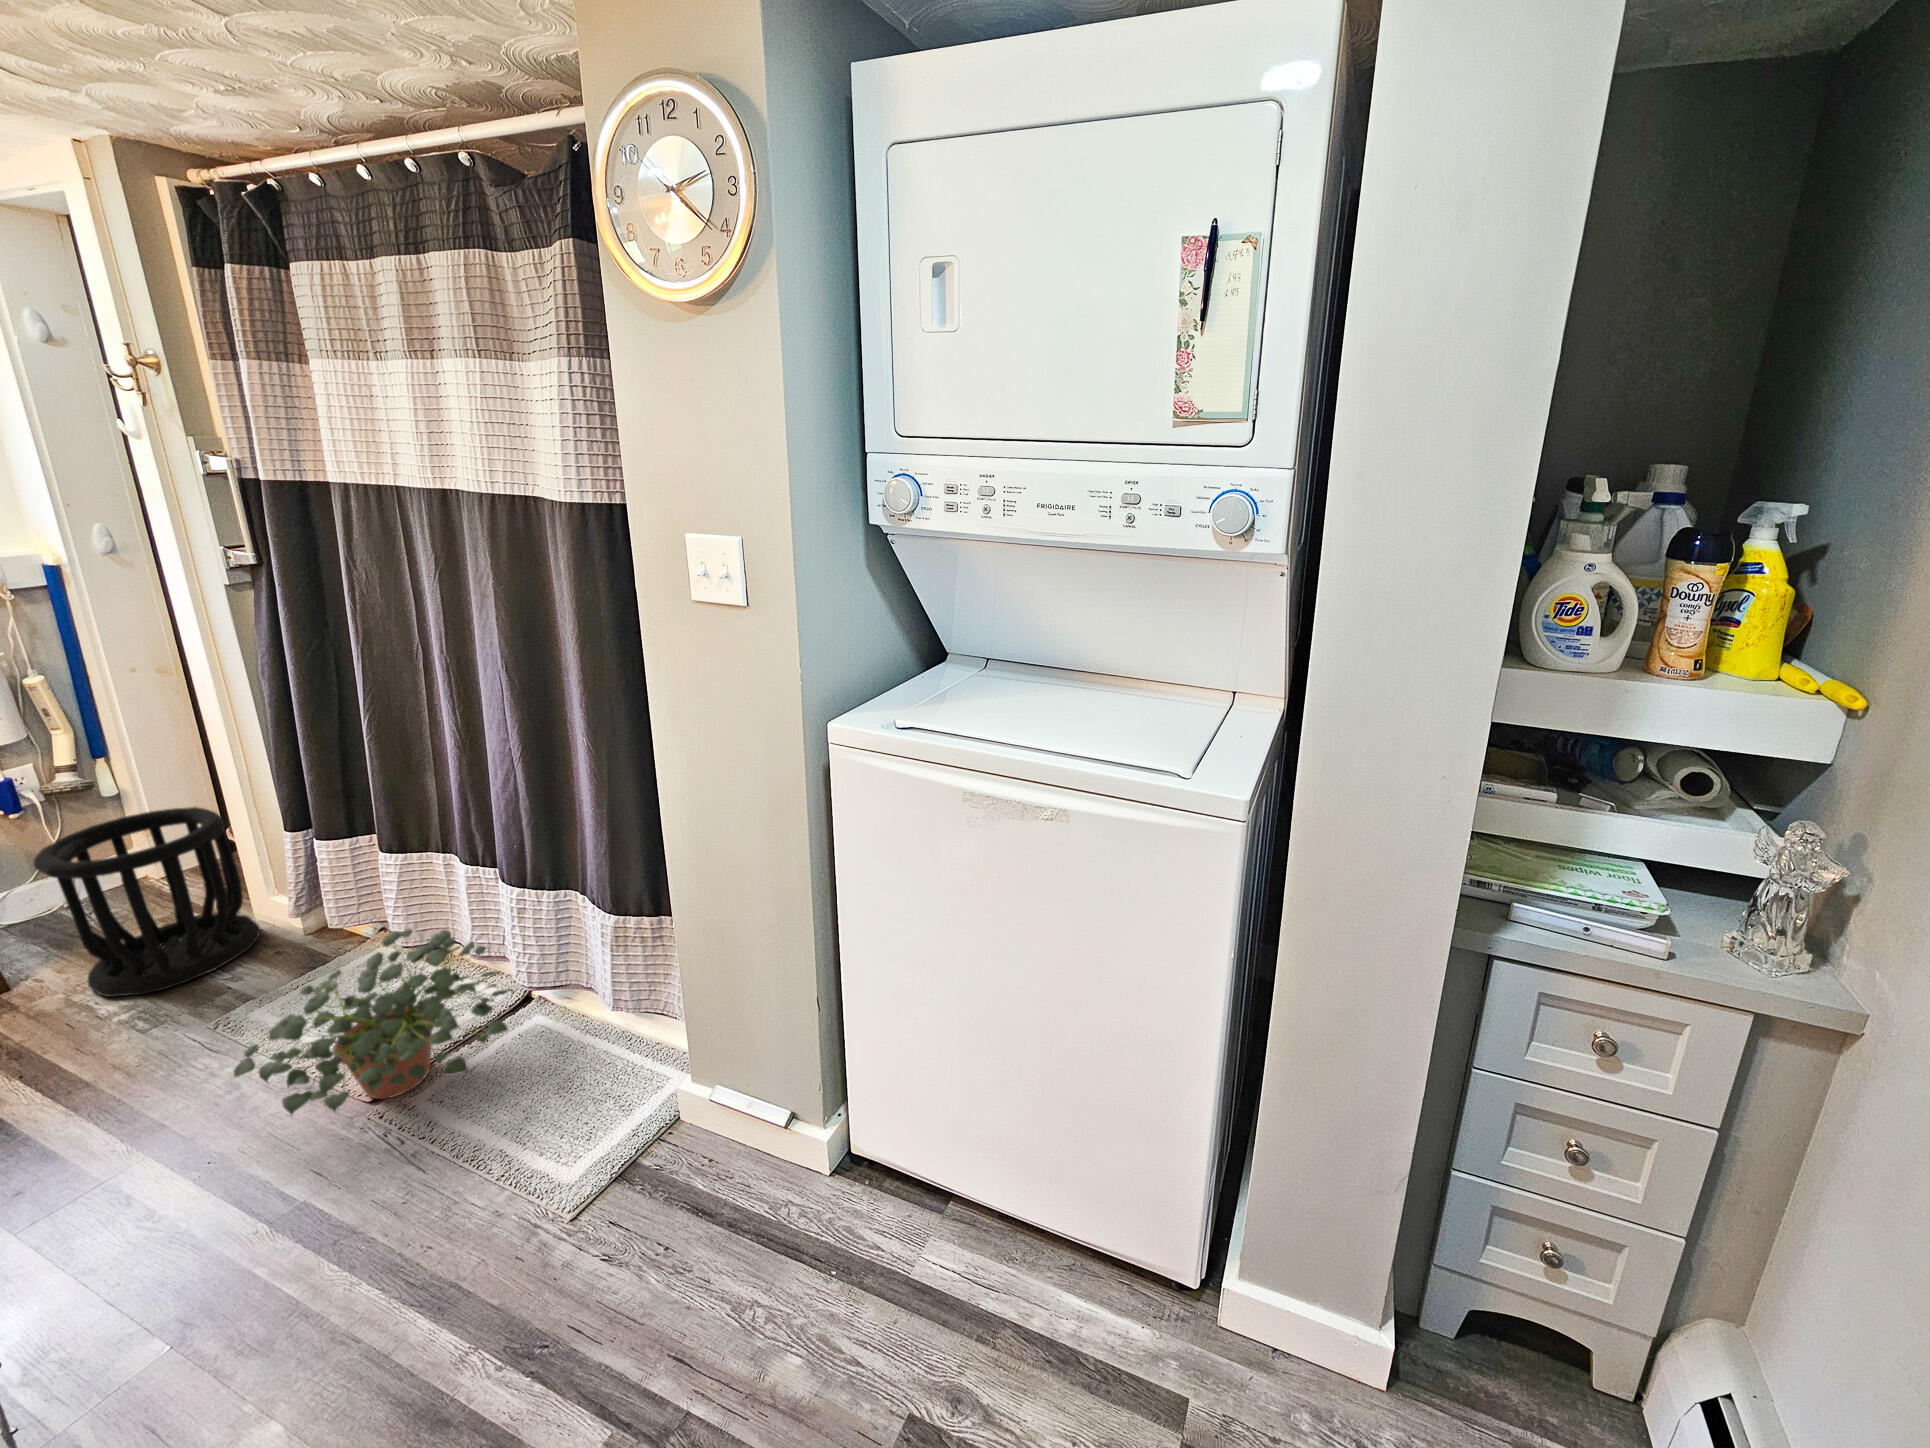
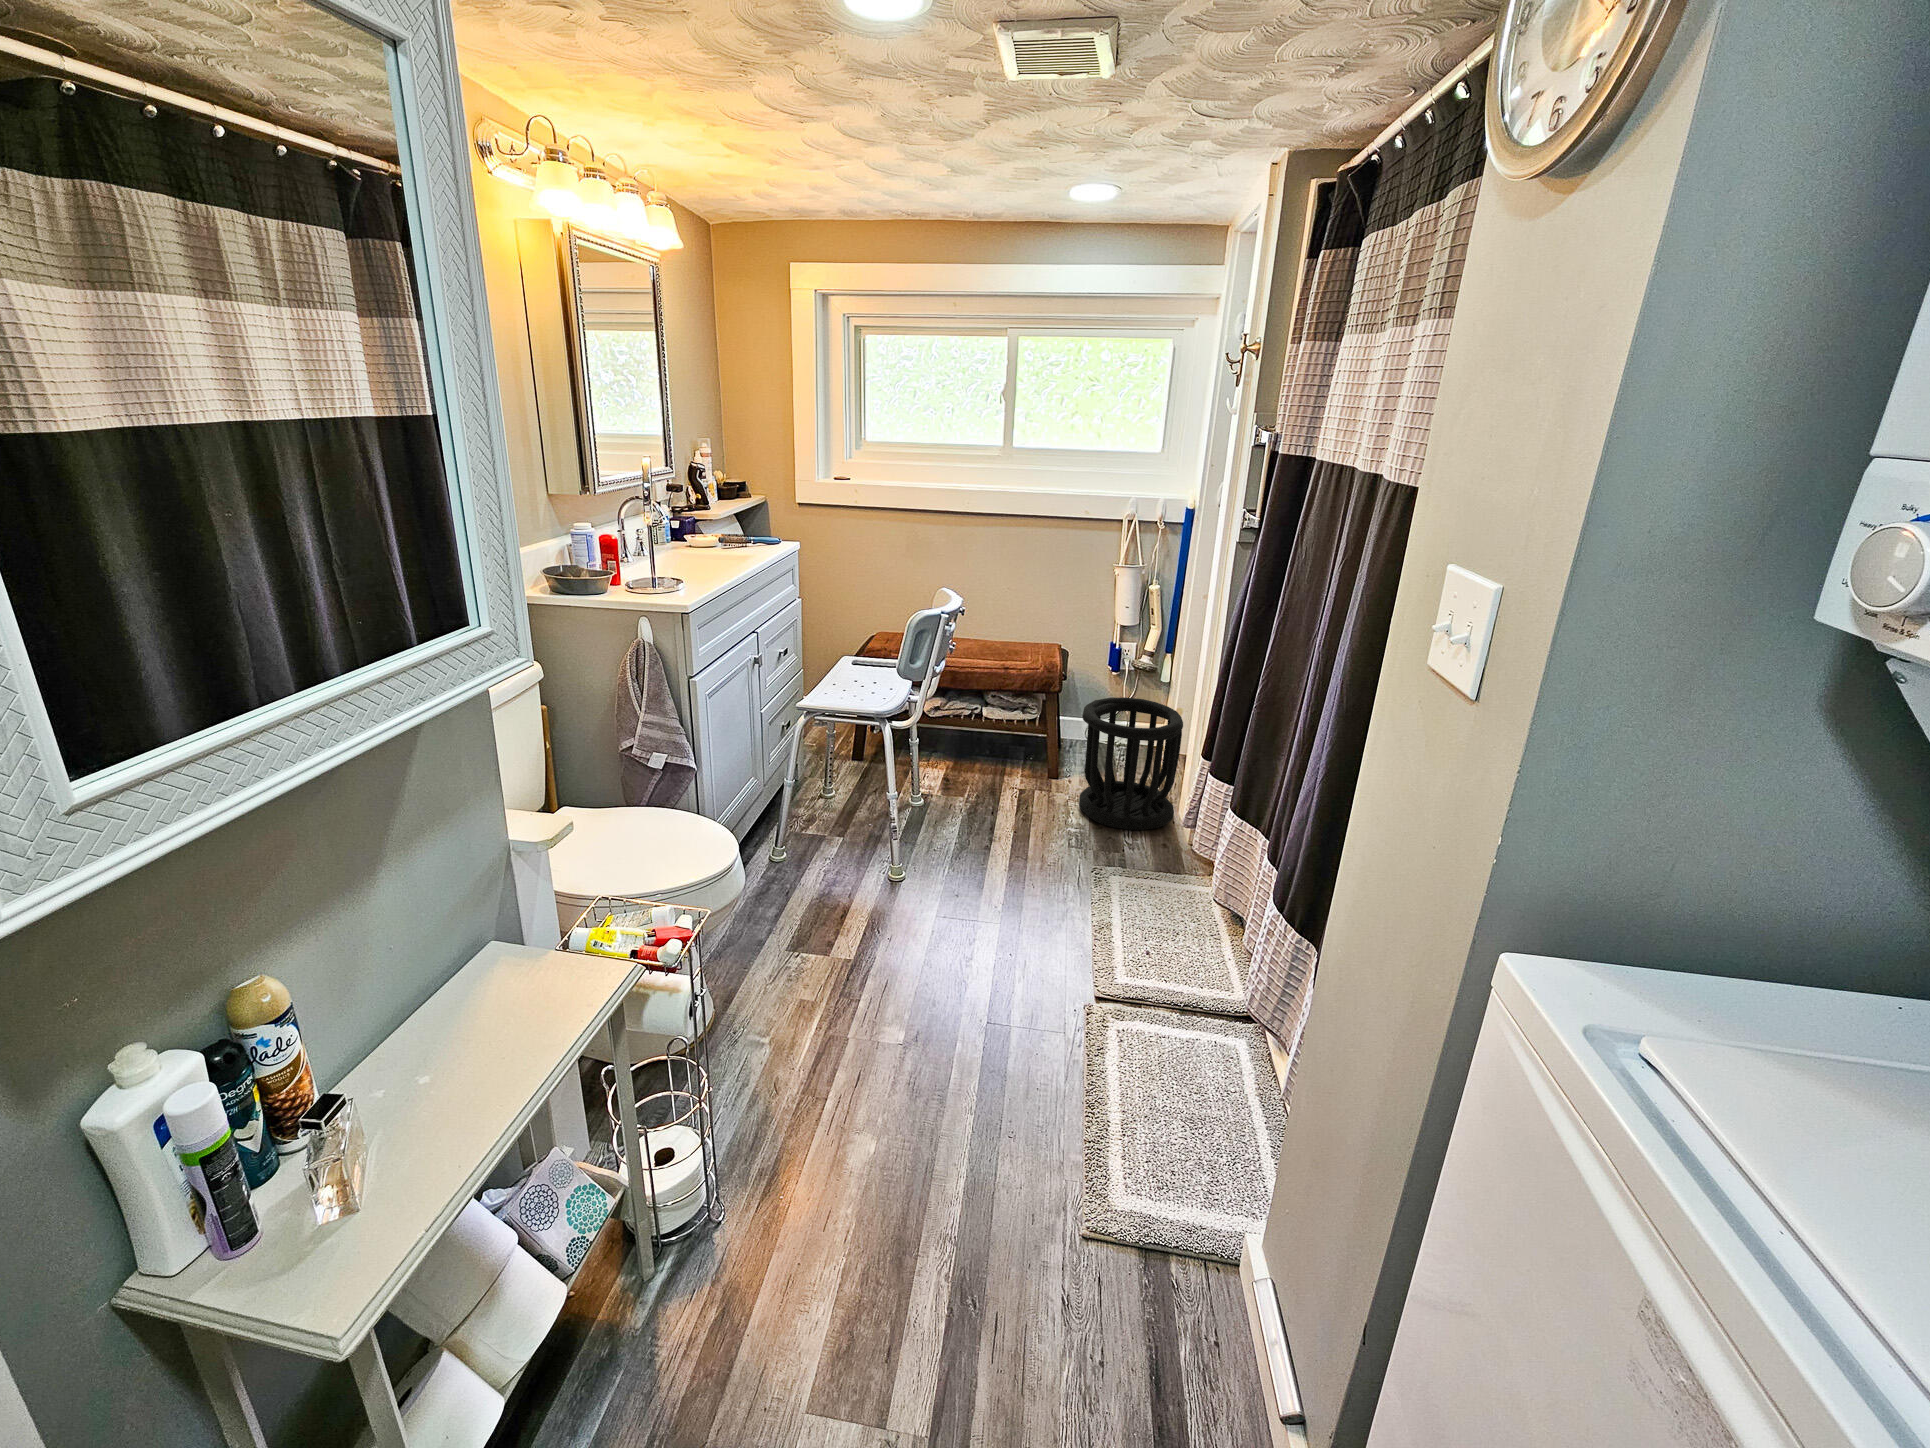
potted plant: present [234,929,514,1116] -> none [1036,878,1237,1037]

